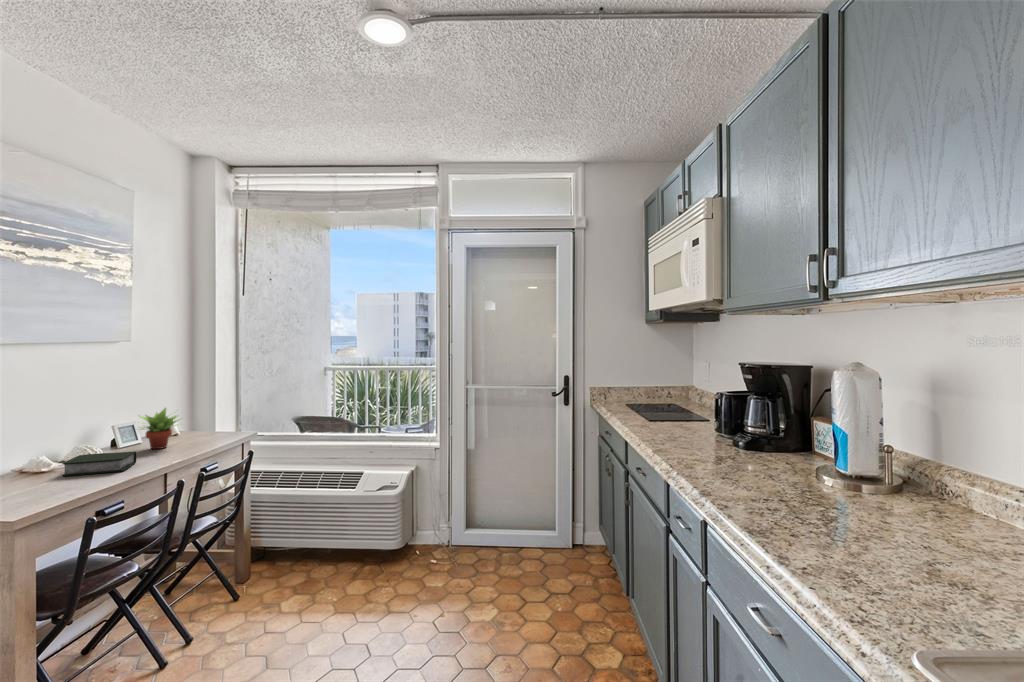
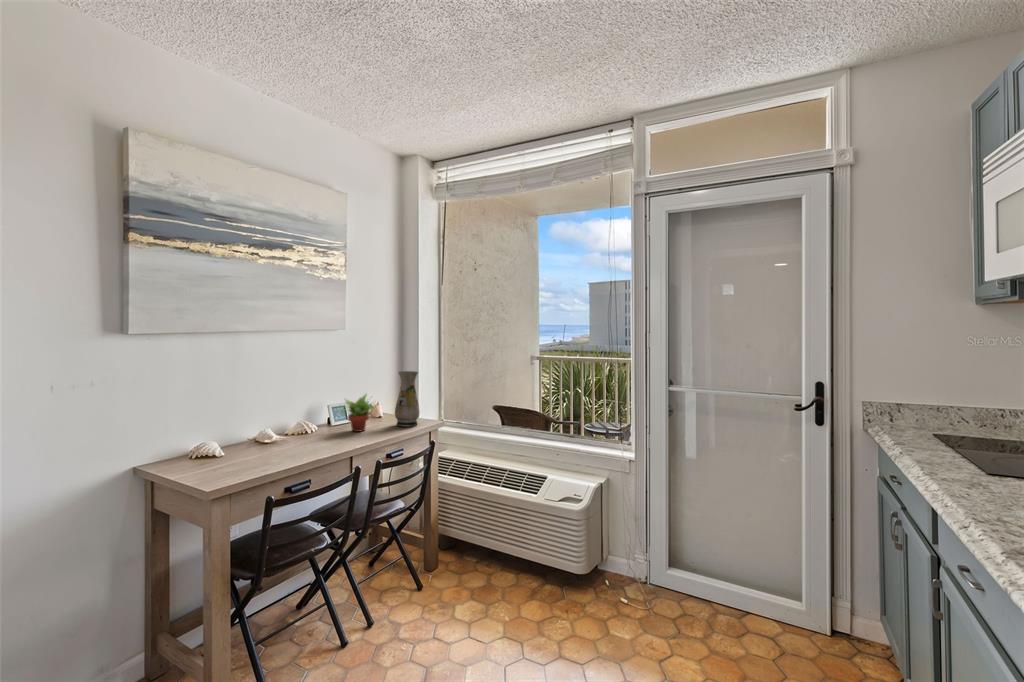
vase: none [199,382,228,439] -> present [395,371,419,427]
book: present [62,451,137,476] -> none [267,432,327,452]

